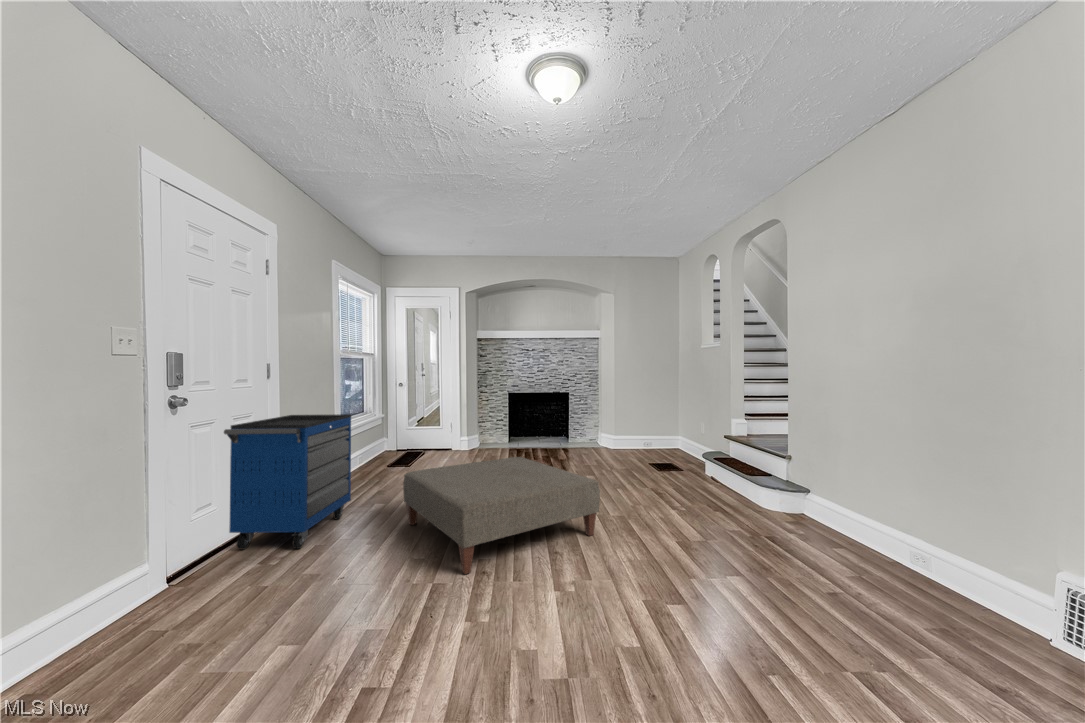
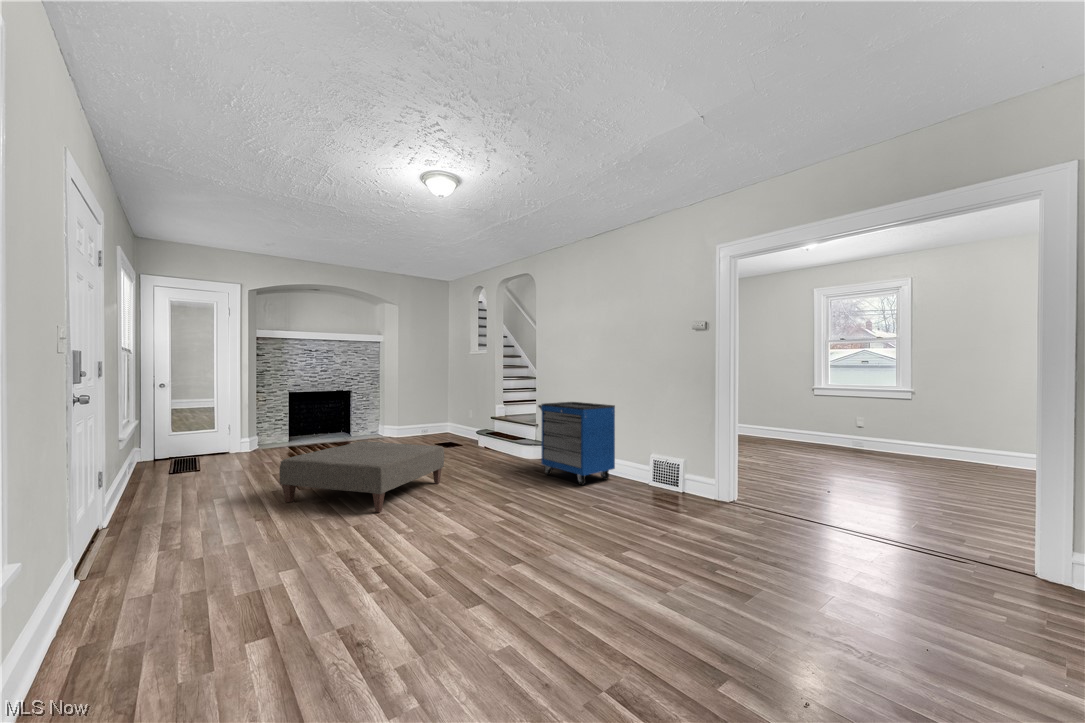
storage cabinet: present [224,414,351,550] -> present [538,402,615,485]

